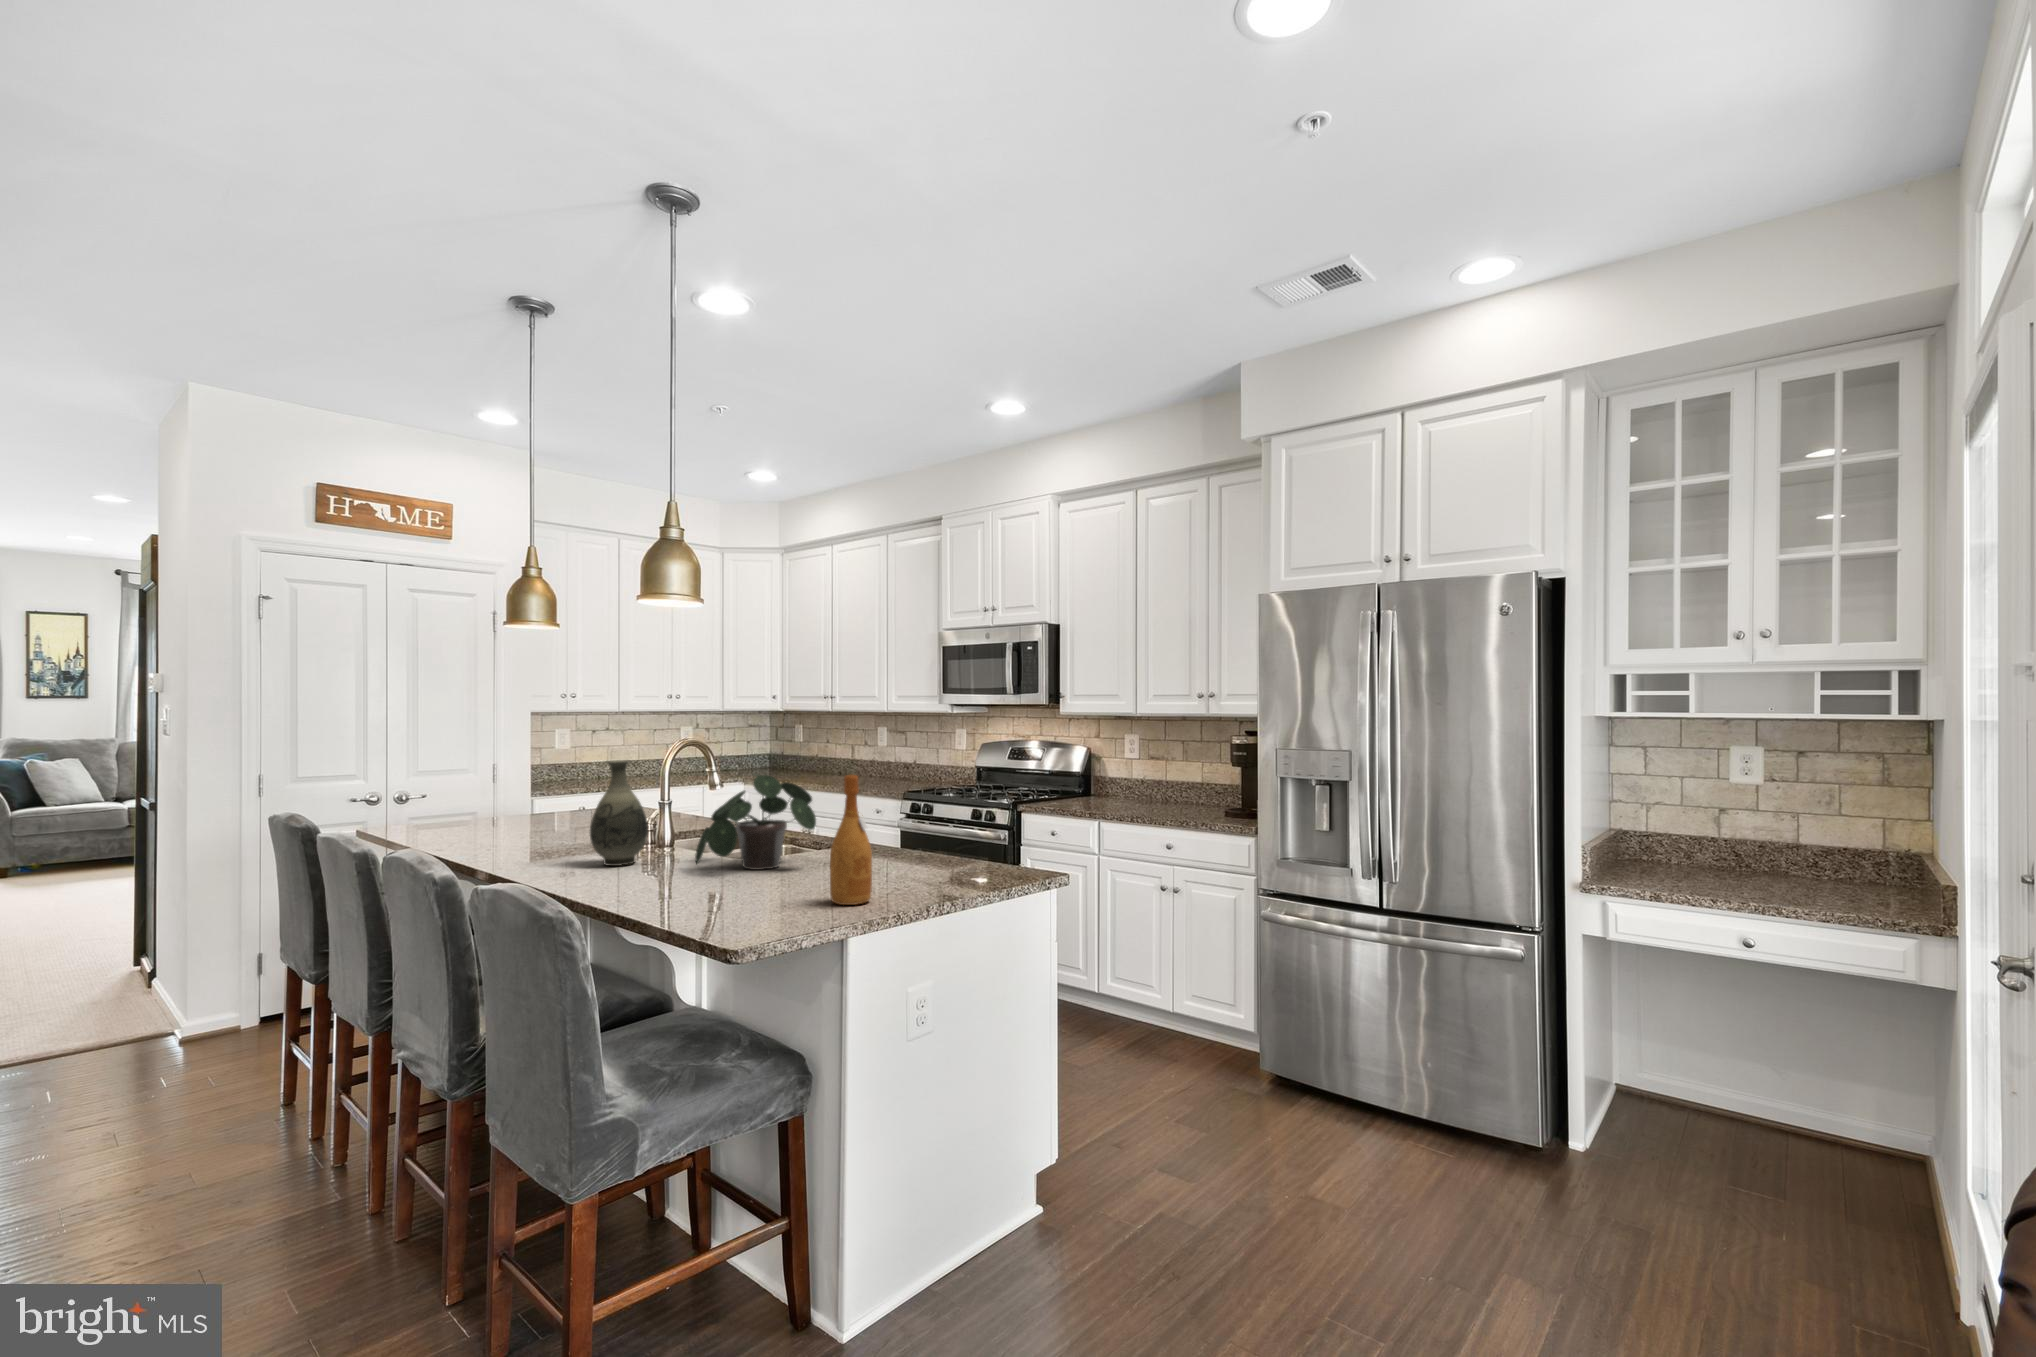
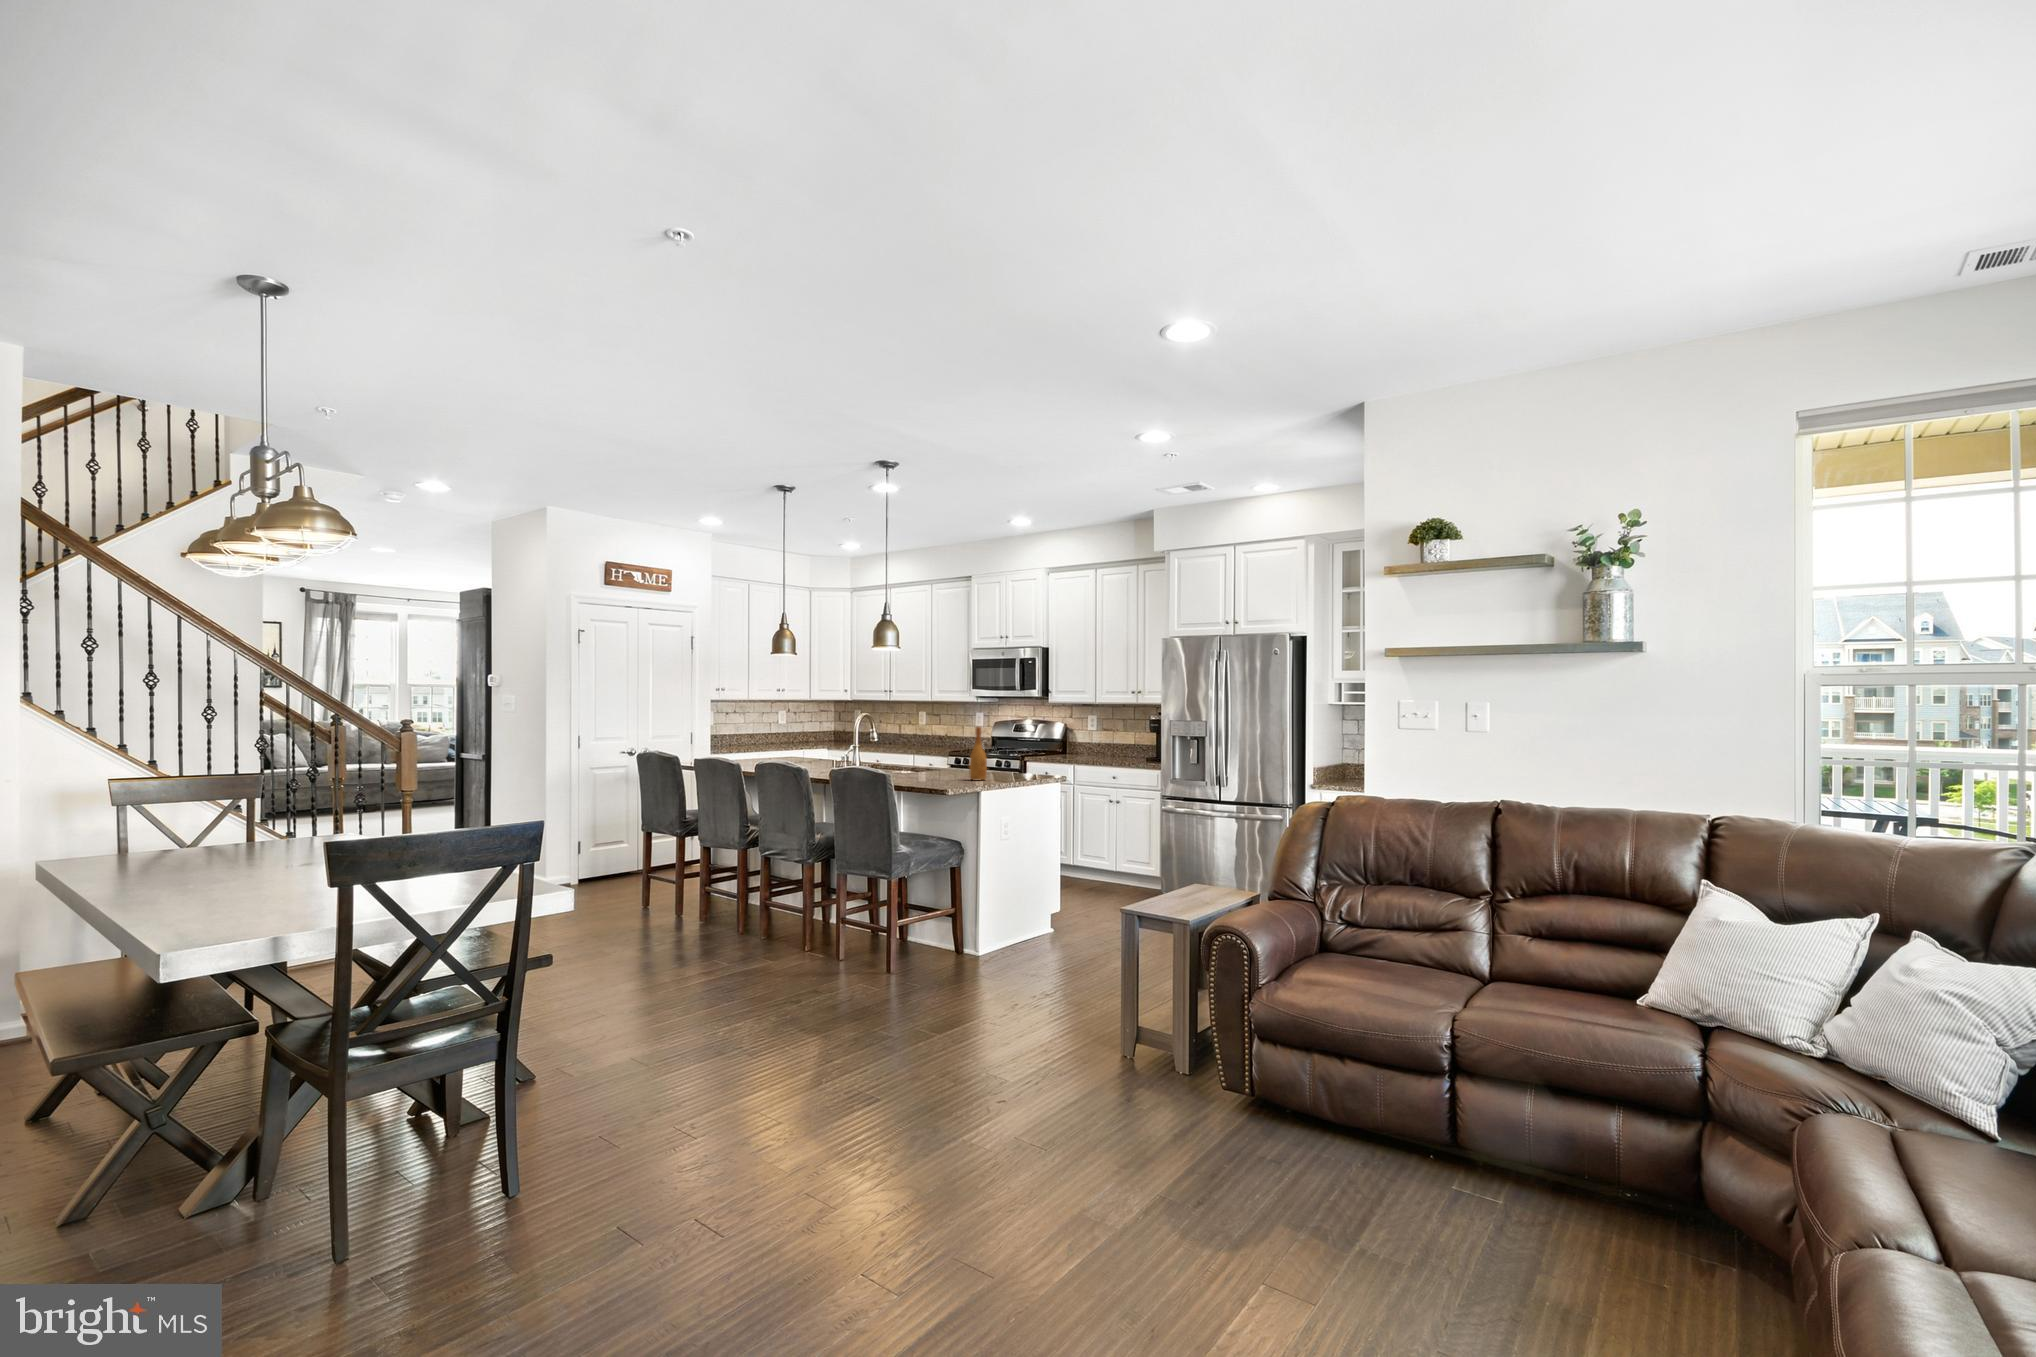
vase: present [590,760,648,866] -> none [839,723,865,773]
potted plant: present [695,775,816,870] -> none [892,729,948,774]

